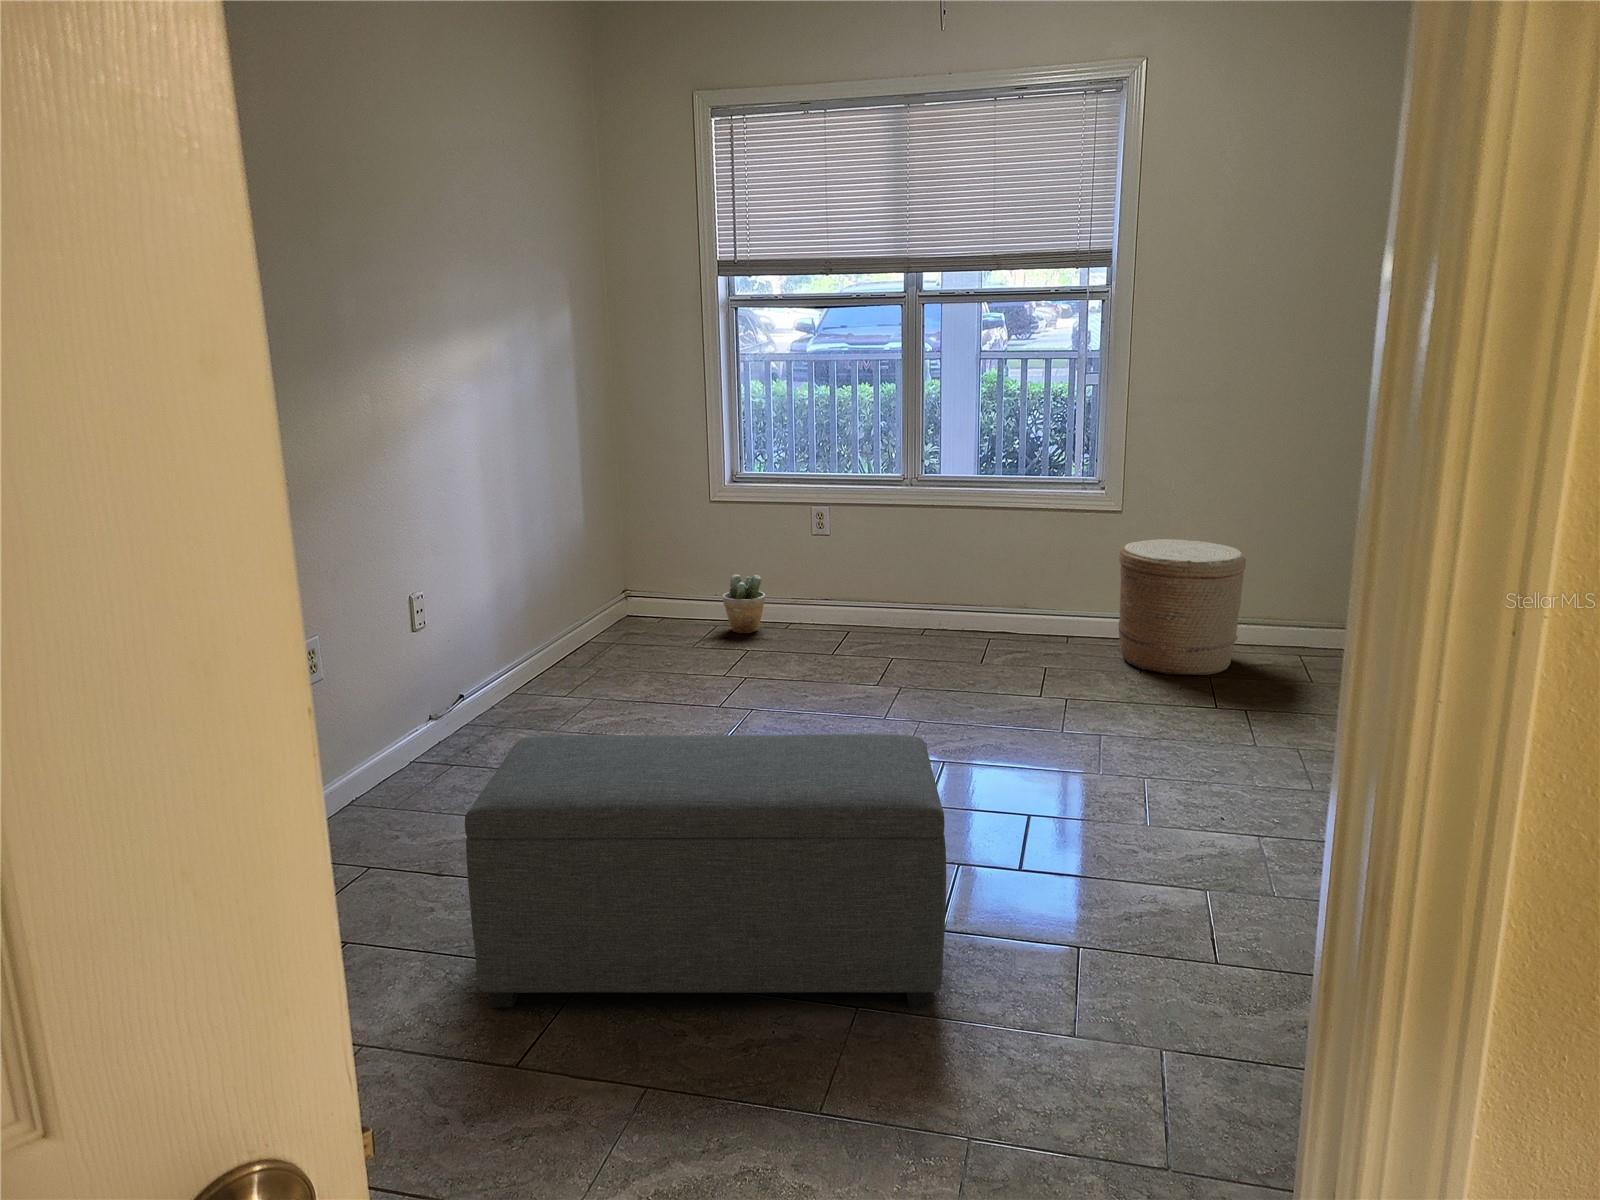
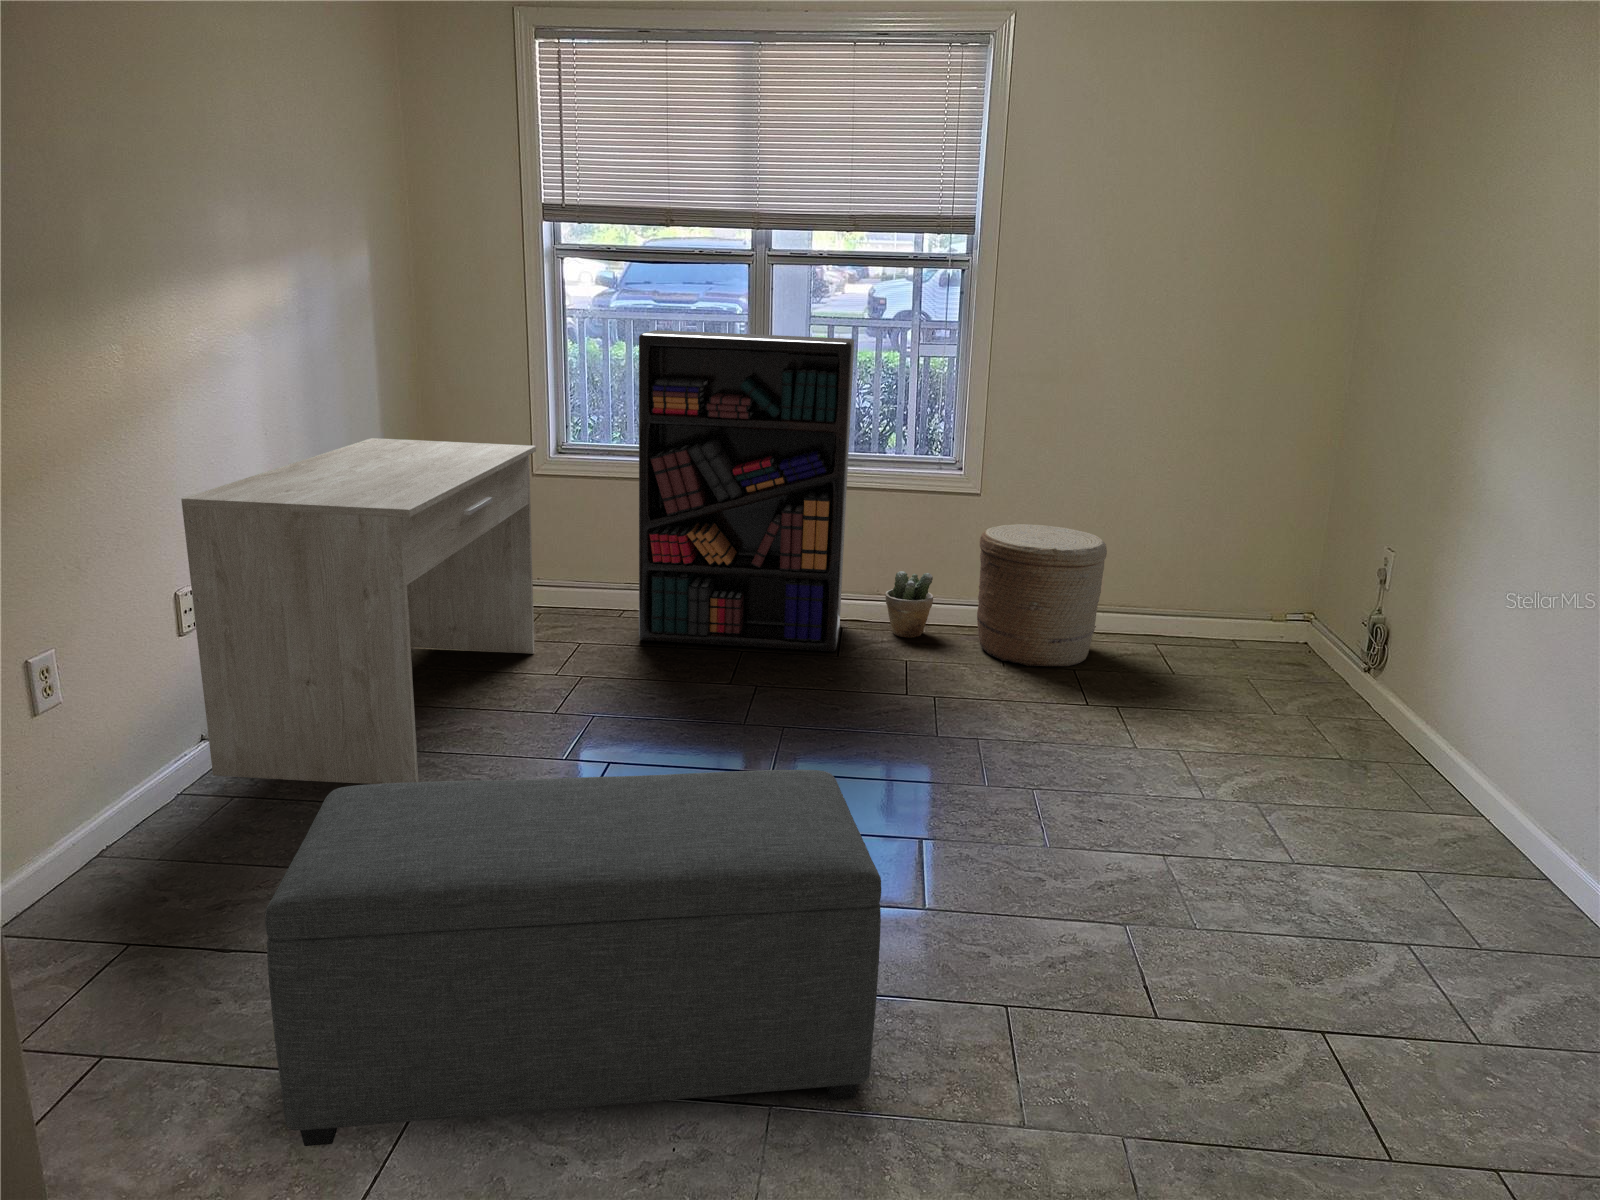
bookshelf: none [798,368,998,660] -> present [639,330,854,652]
desk: none [416,470,707,762] -> present [181,438,536,784]
potted plant: present [722,575,765,633] -> present [885,571,933,637]

